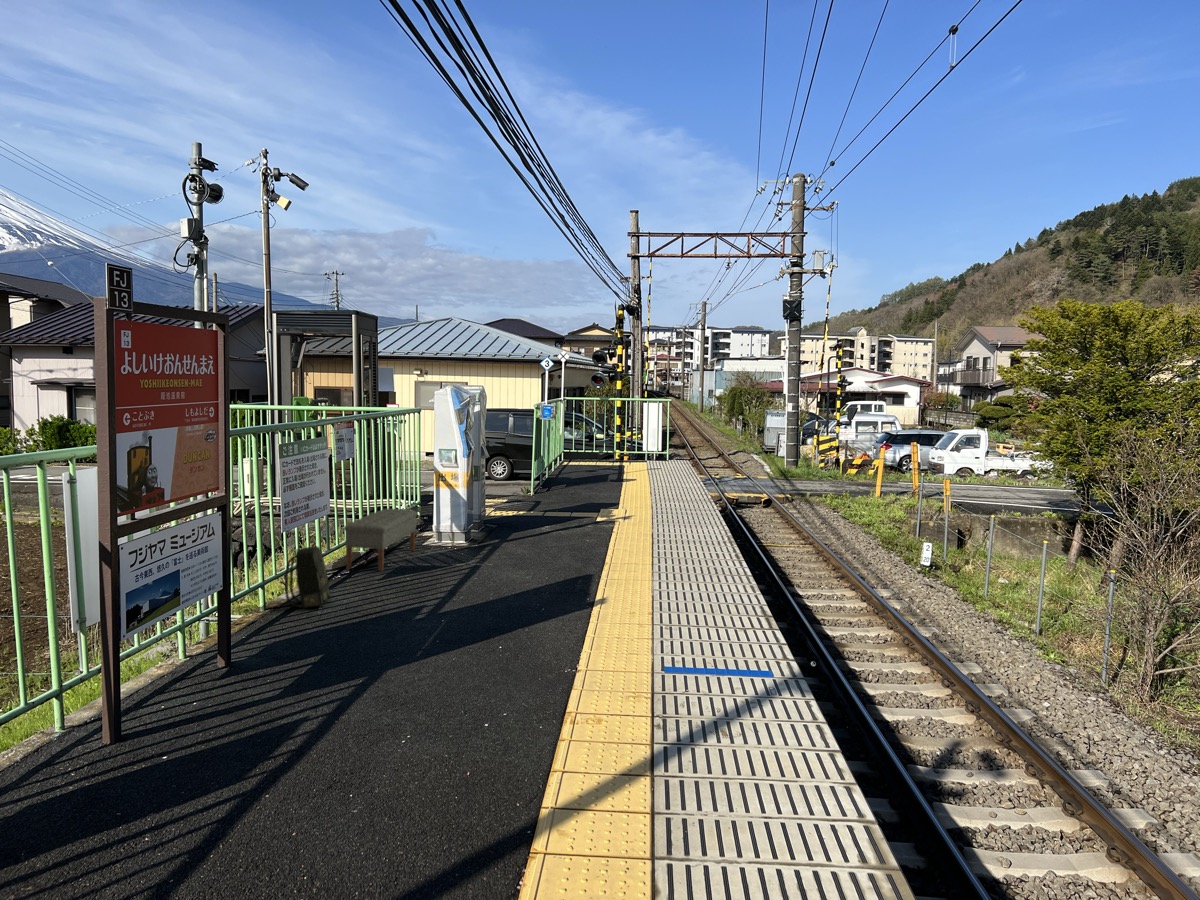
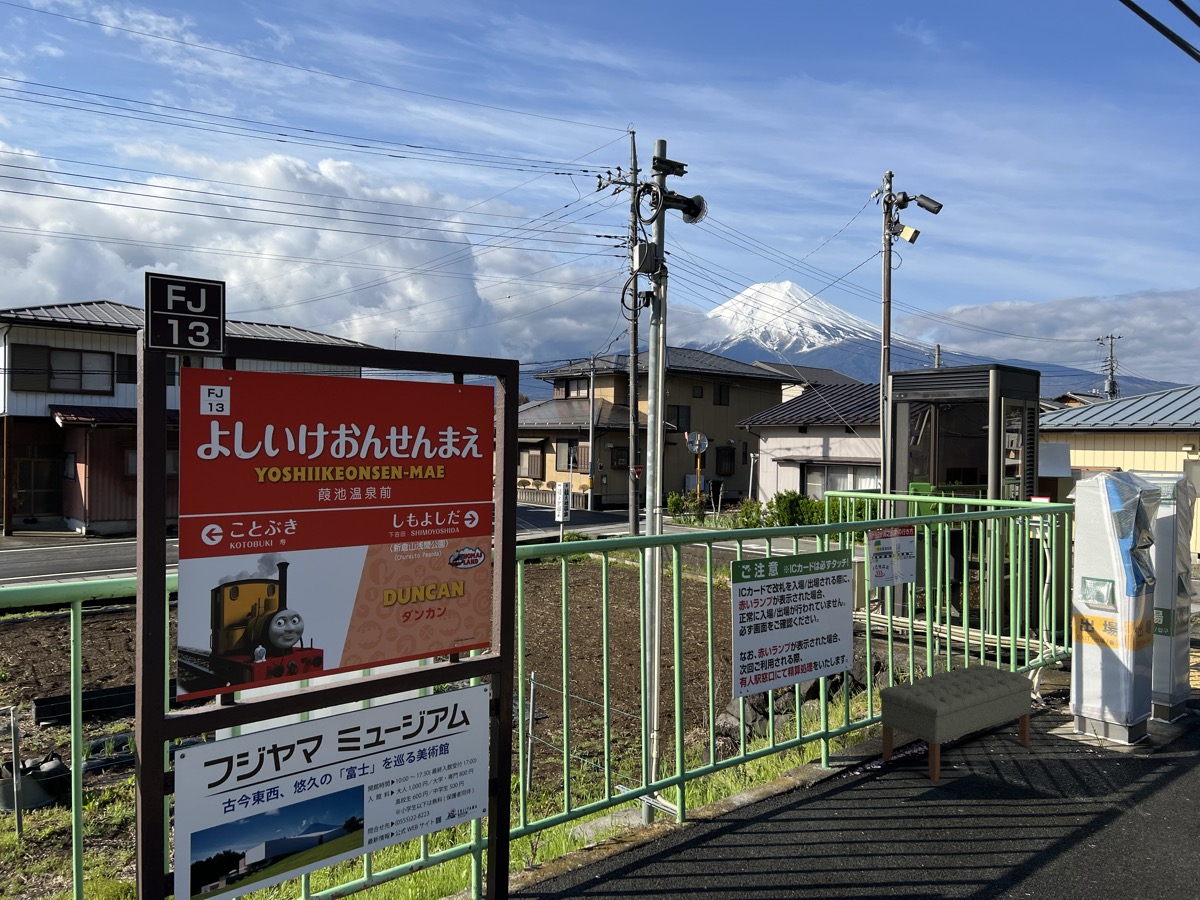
backpack: present [285,546,331,608] -> none [721,730,796,846]

